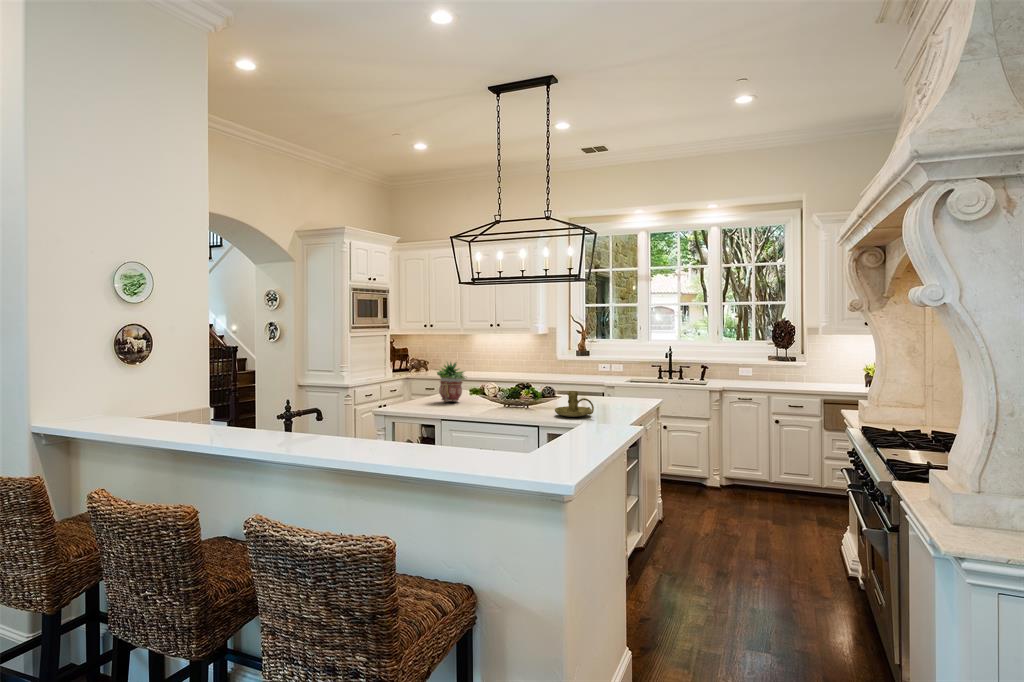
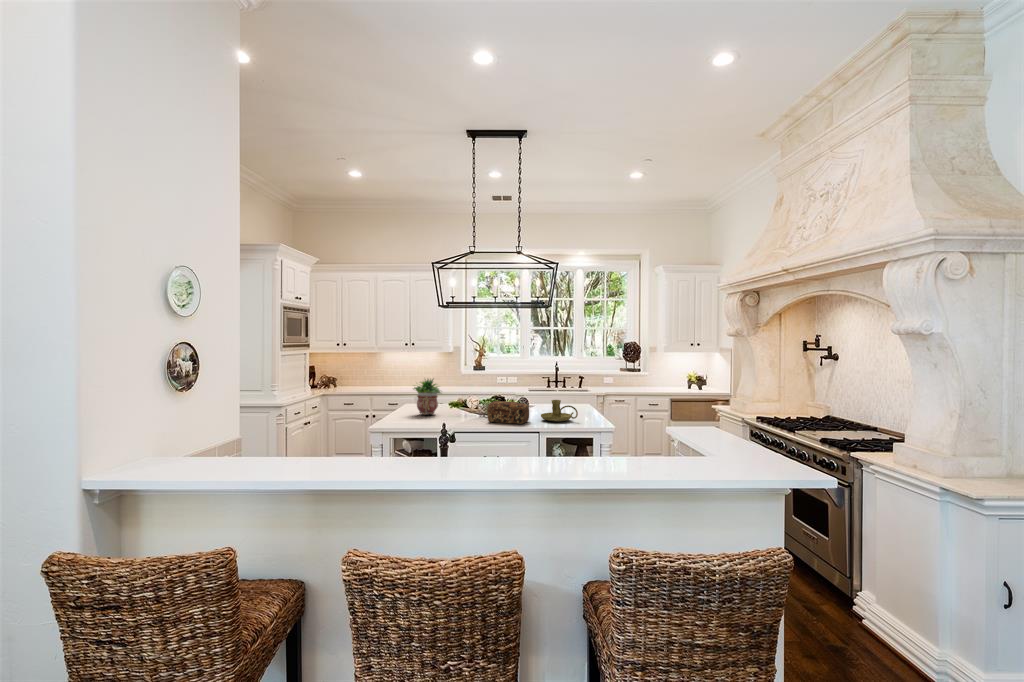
bread loaf: none [493,390,540,417] -> present [487,401,529,424]

